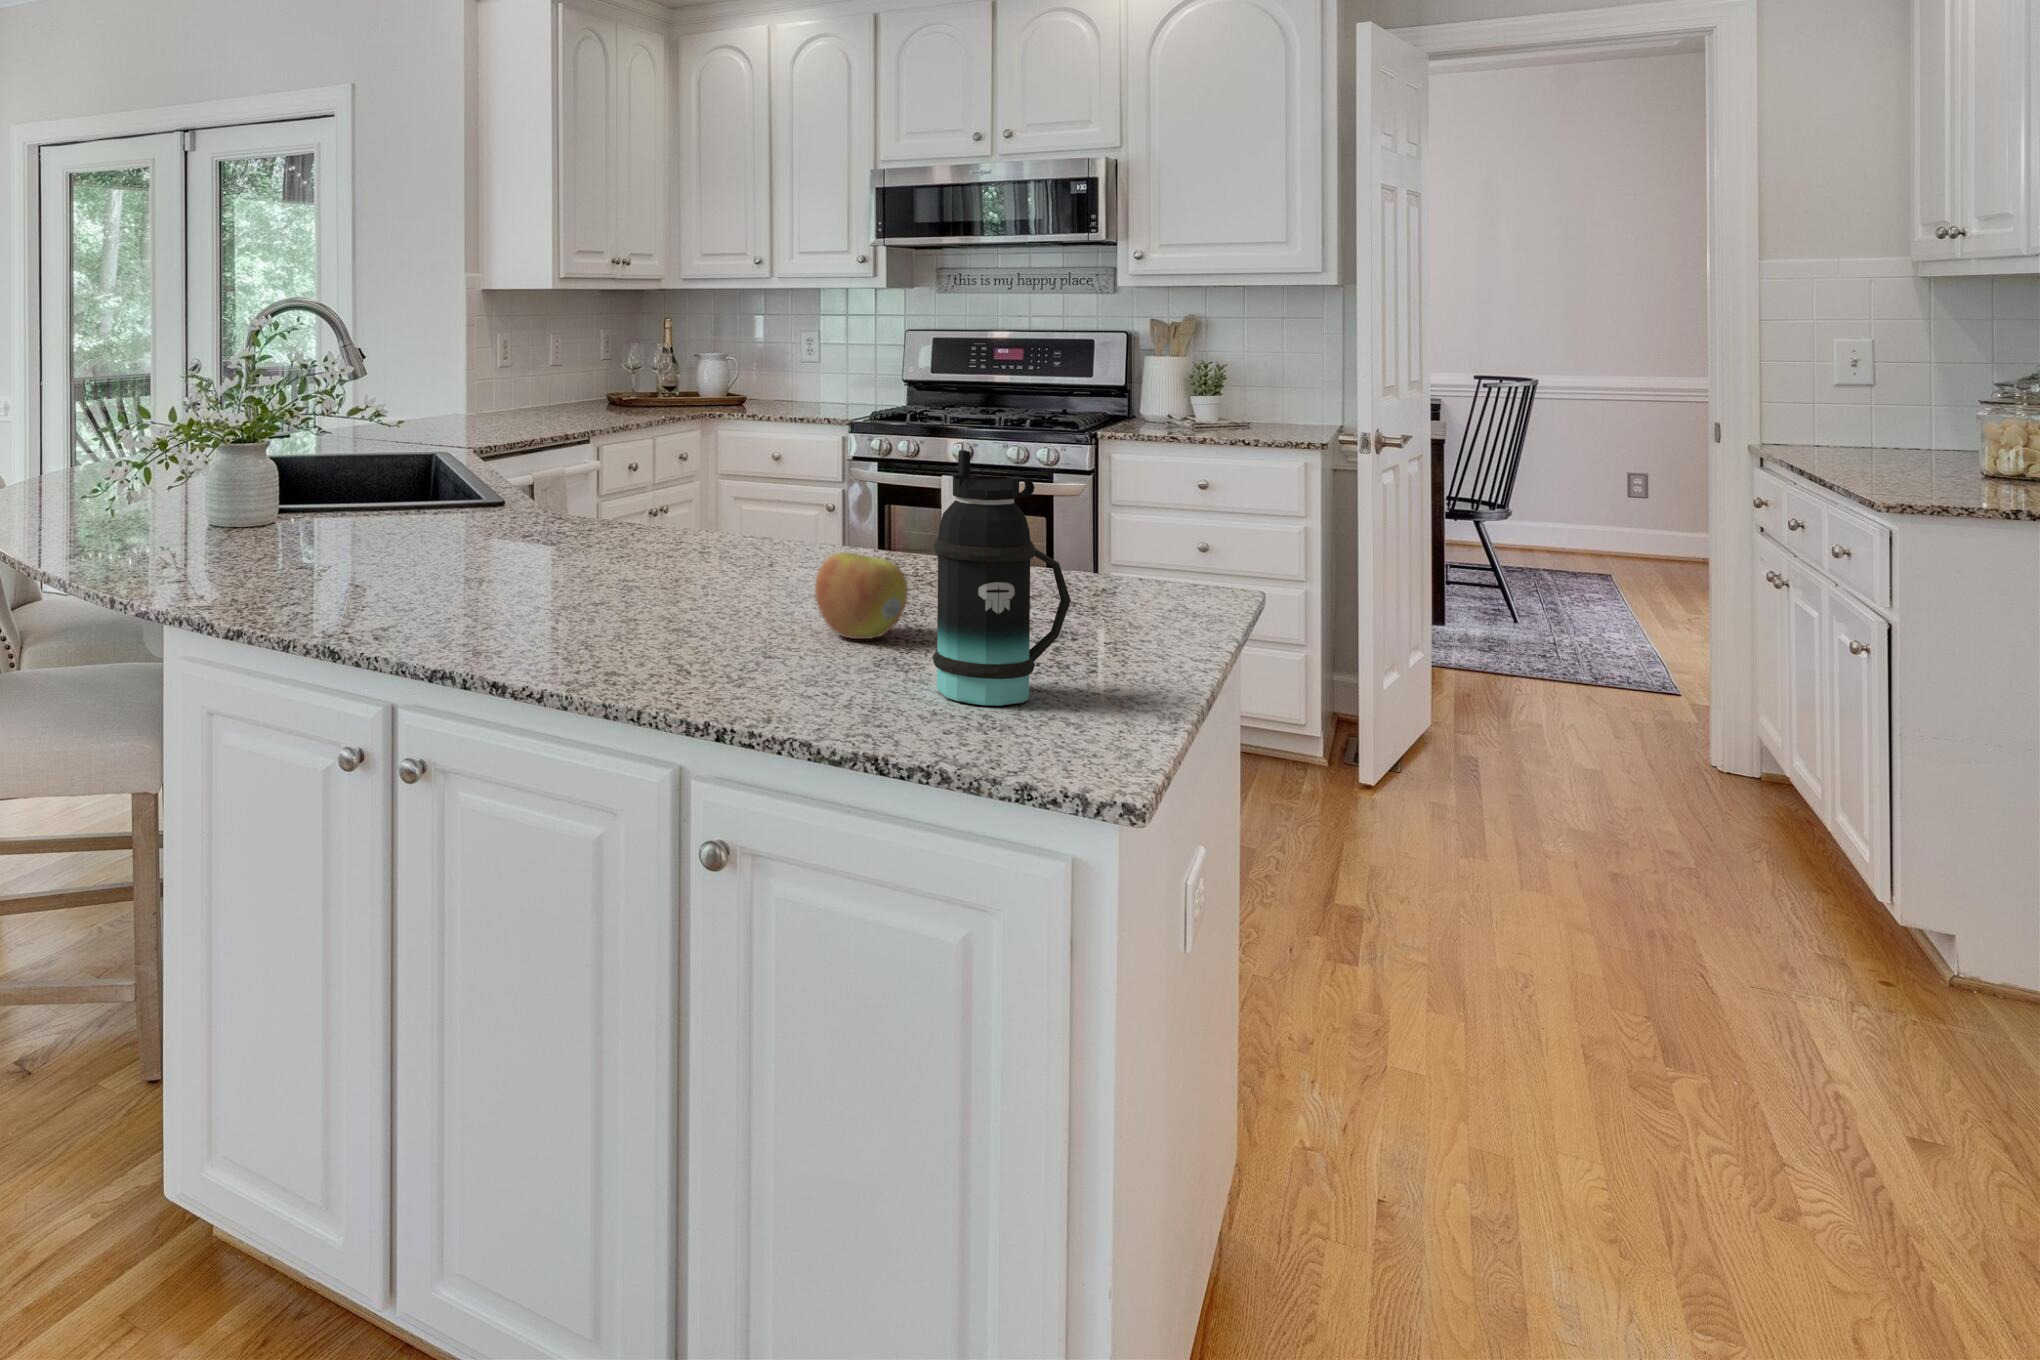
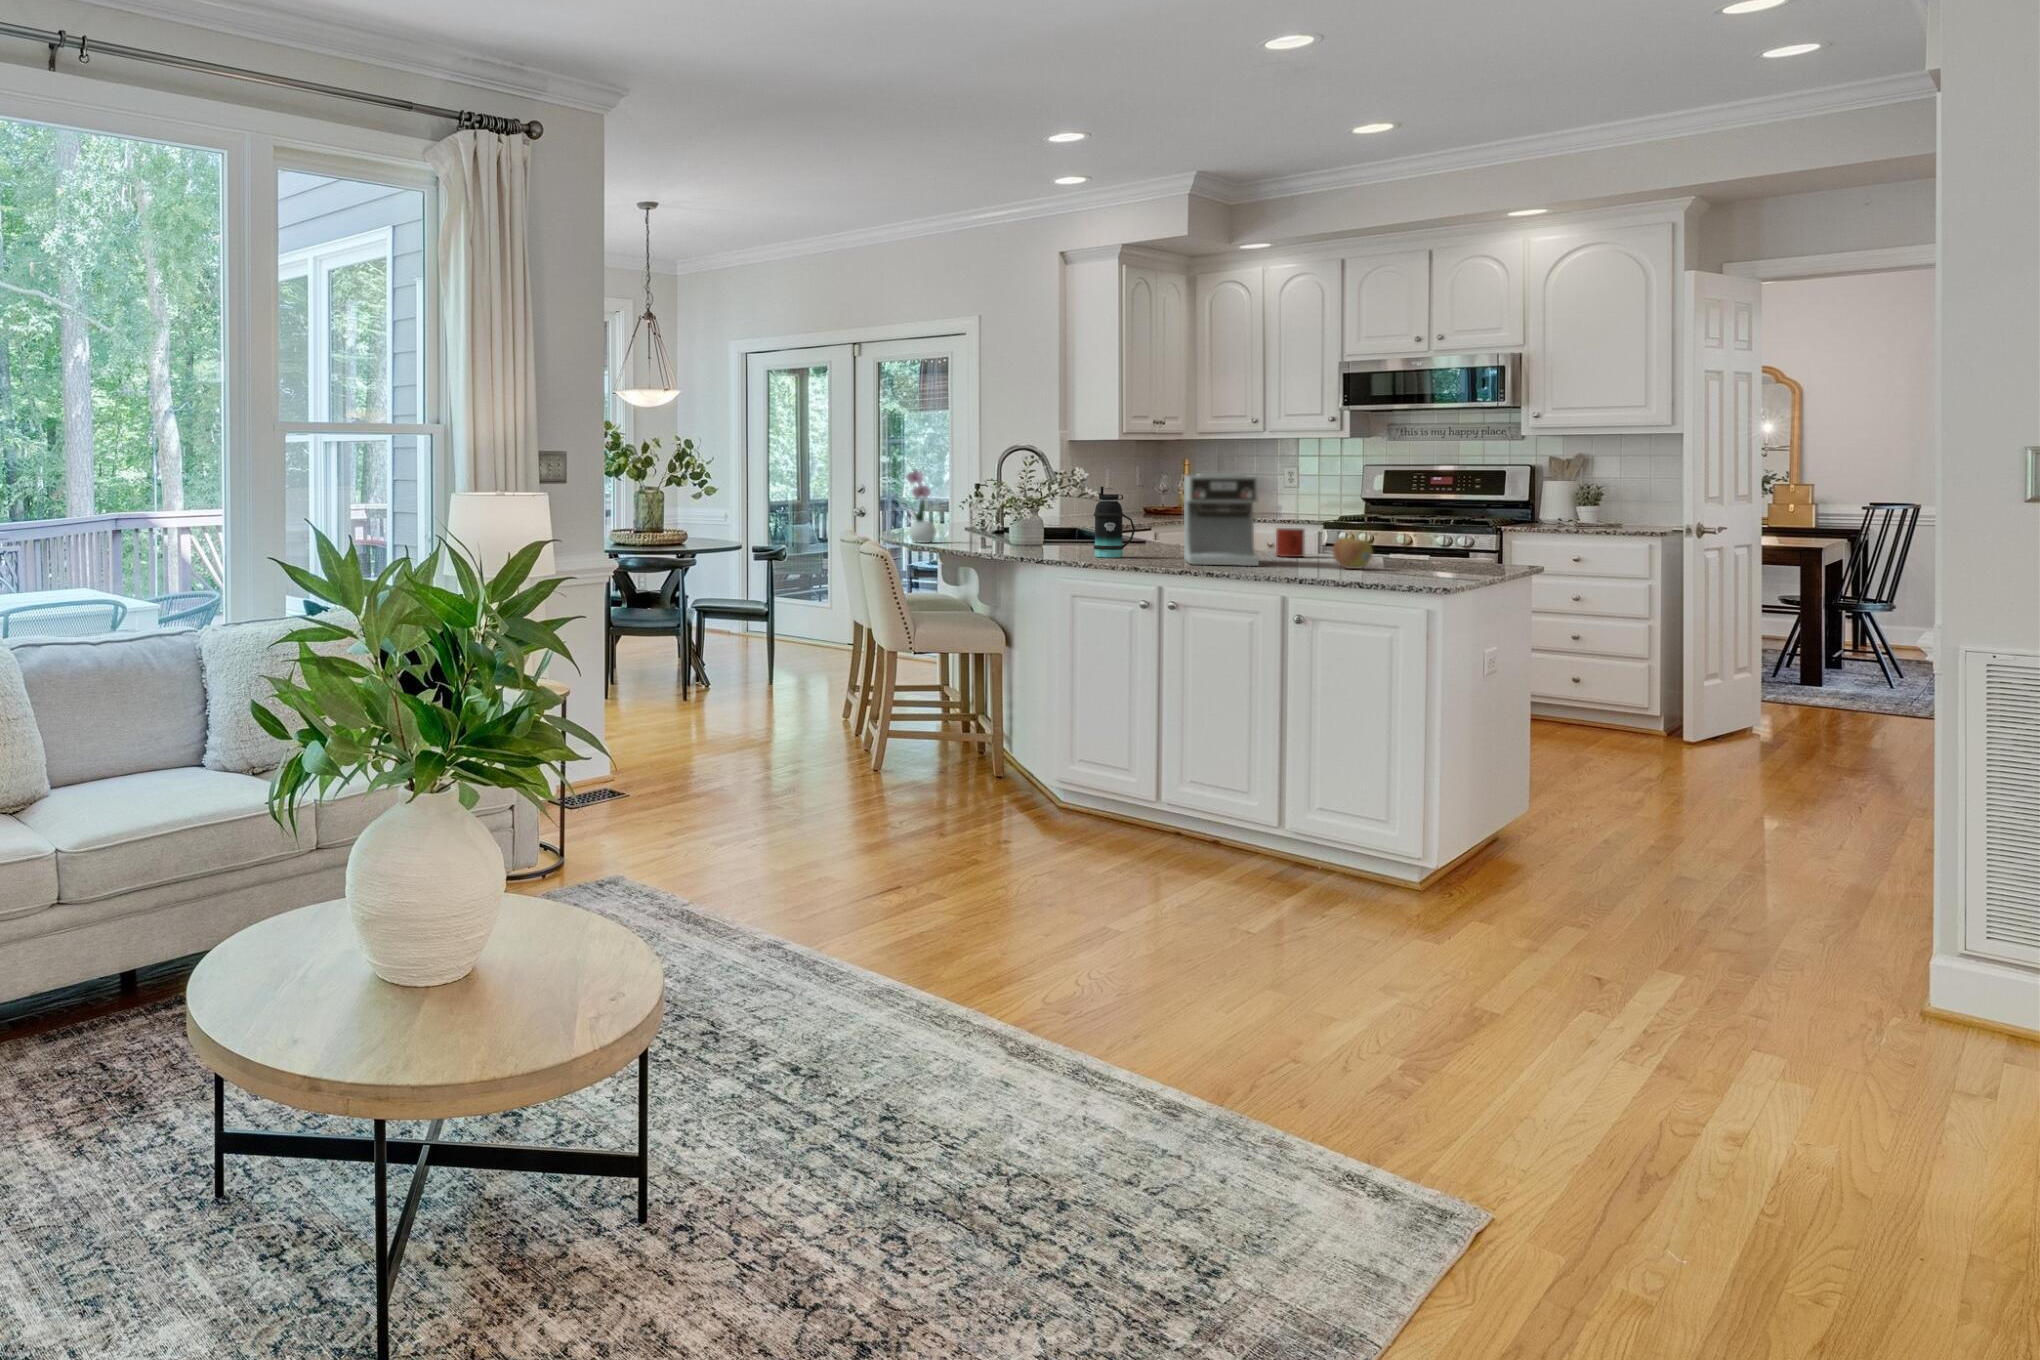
flower arrangement: none [10,328,96,510] -> present [906,461,936,543]
coffee maker: none [474,377,645,630] -> present [1184,473,1259,566]
bottle: present [932,450,1071,706] -> present [1093,487,1135,558]
mug: none [718,490,775,560] -> present [1276,528,1305,557]

